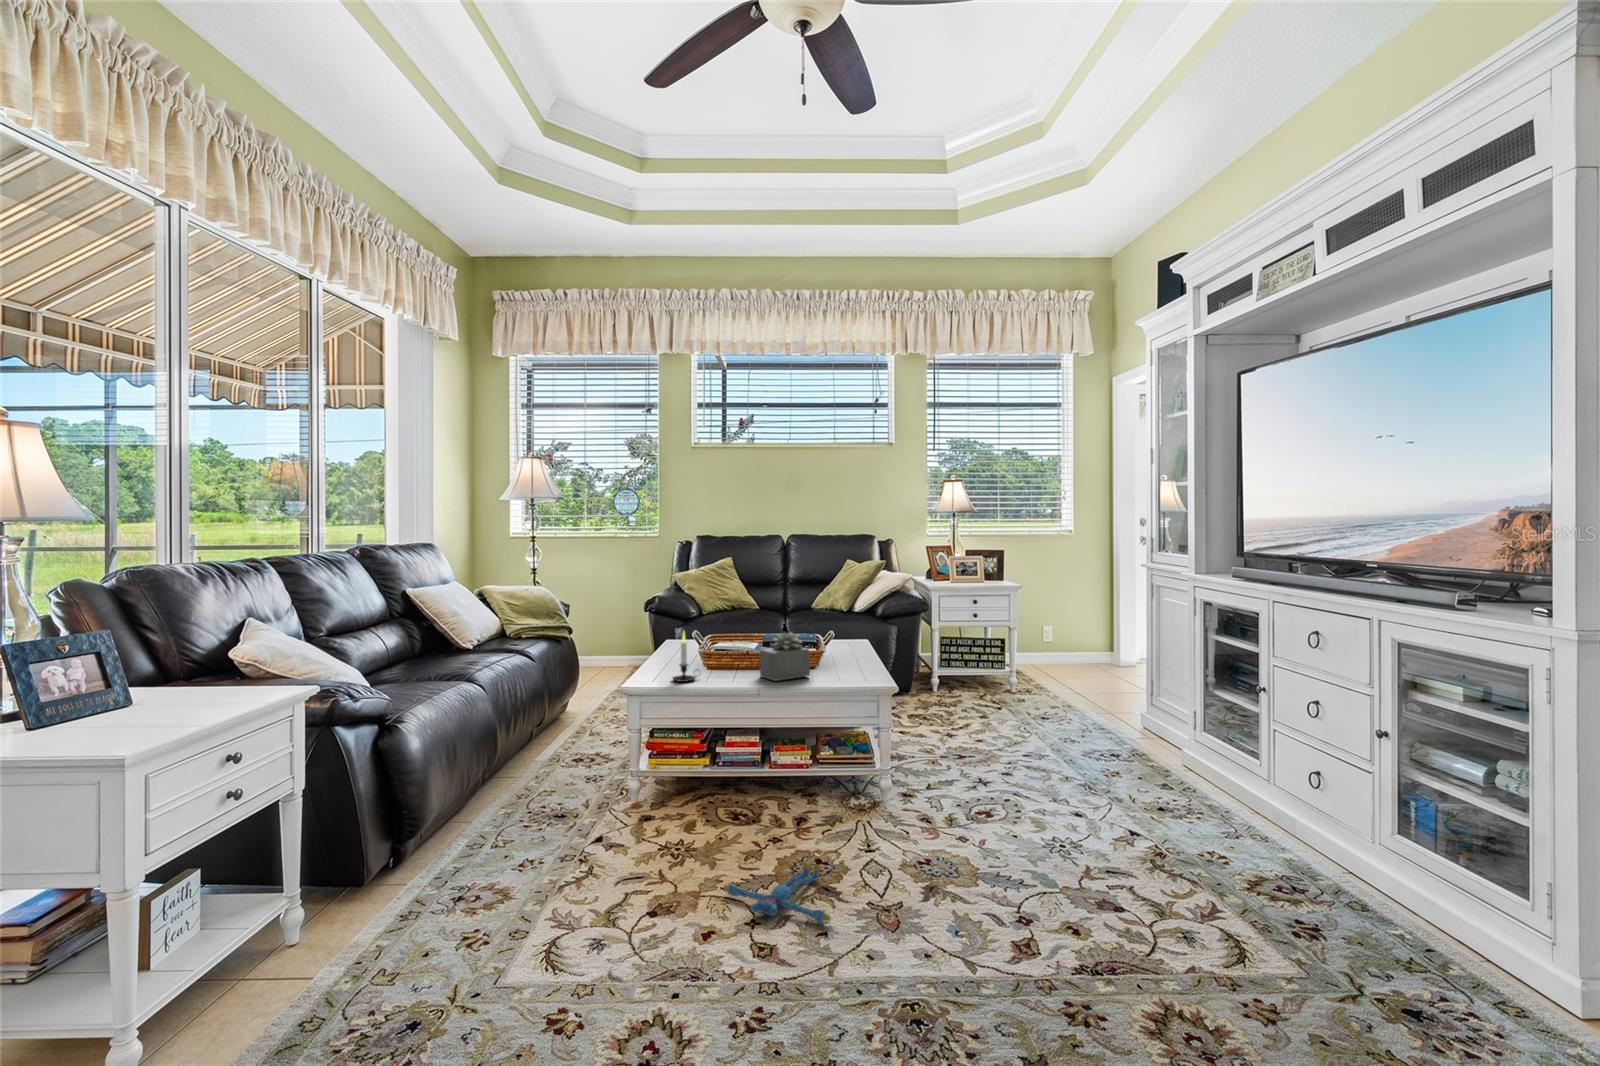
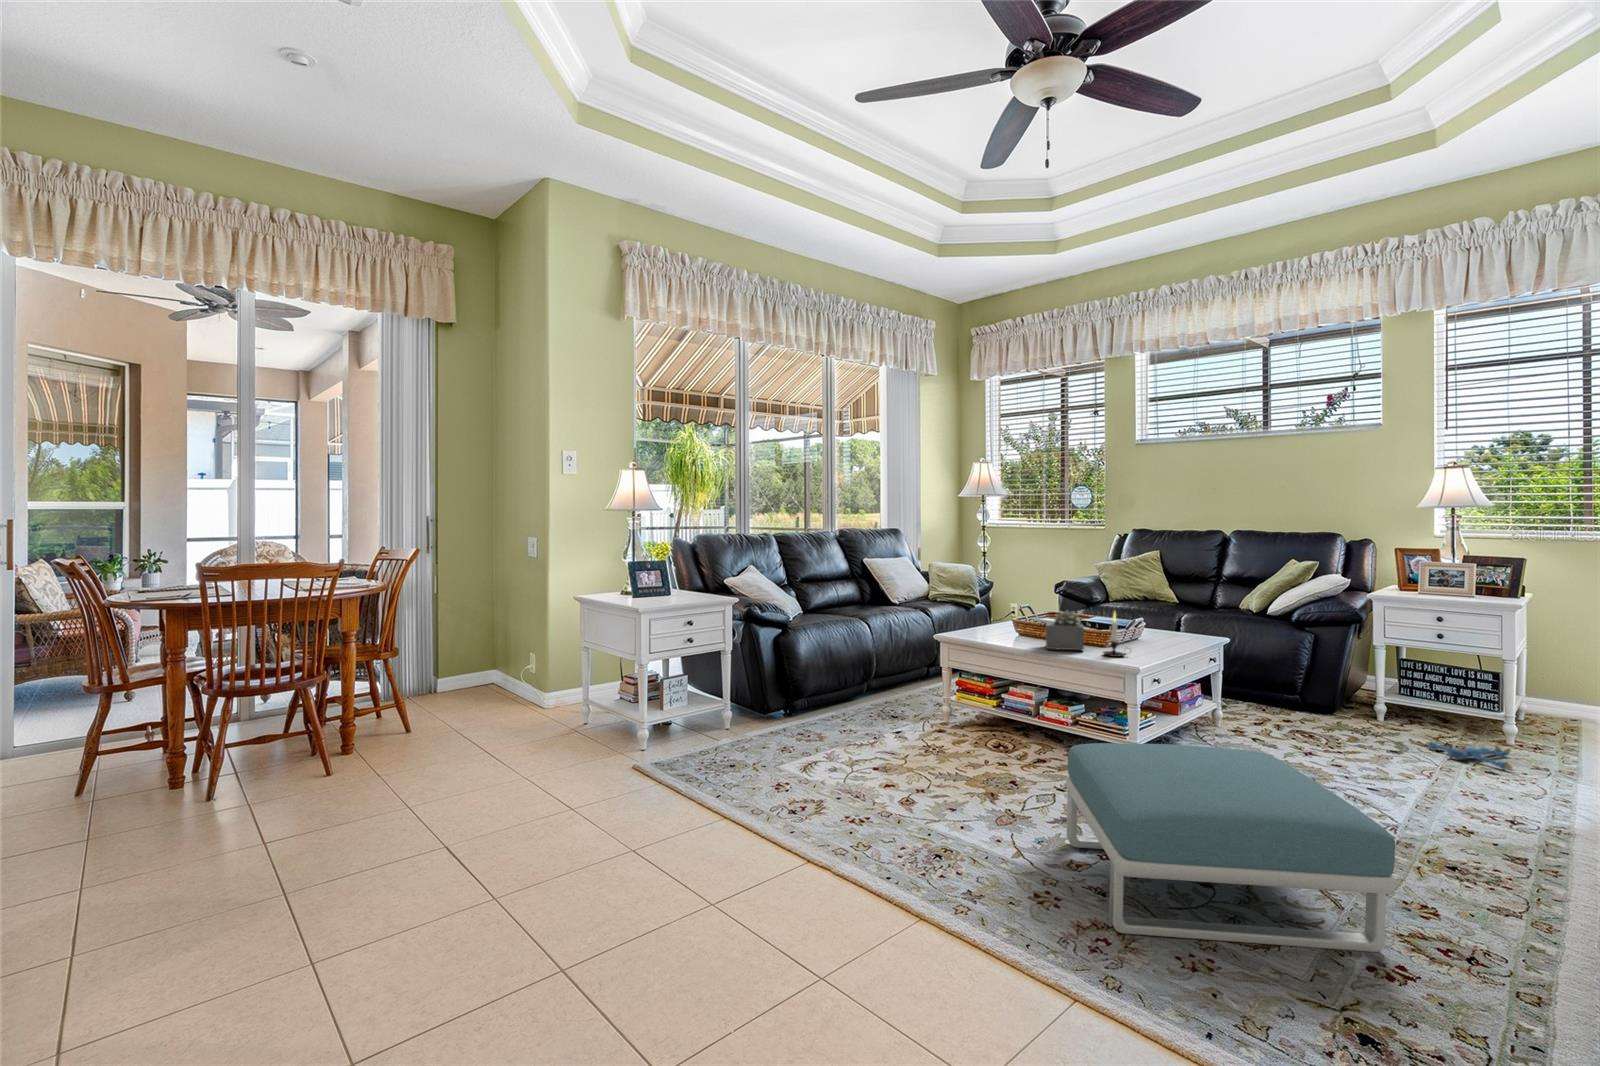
candle: present [673,632,696,682] -> present [1104,613,1126,657]
footstool: none [959,756,1303,1017] -> present [1066,743,1395,952]
plush toy: present [724,862,831,923] -> present [1426,741,1512,770]

